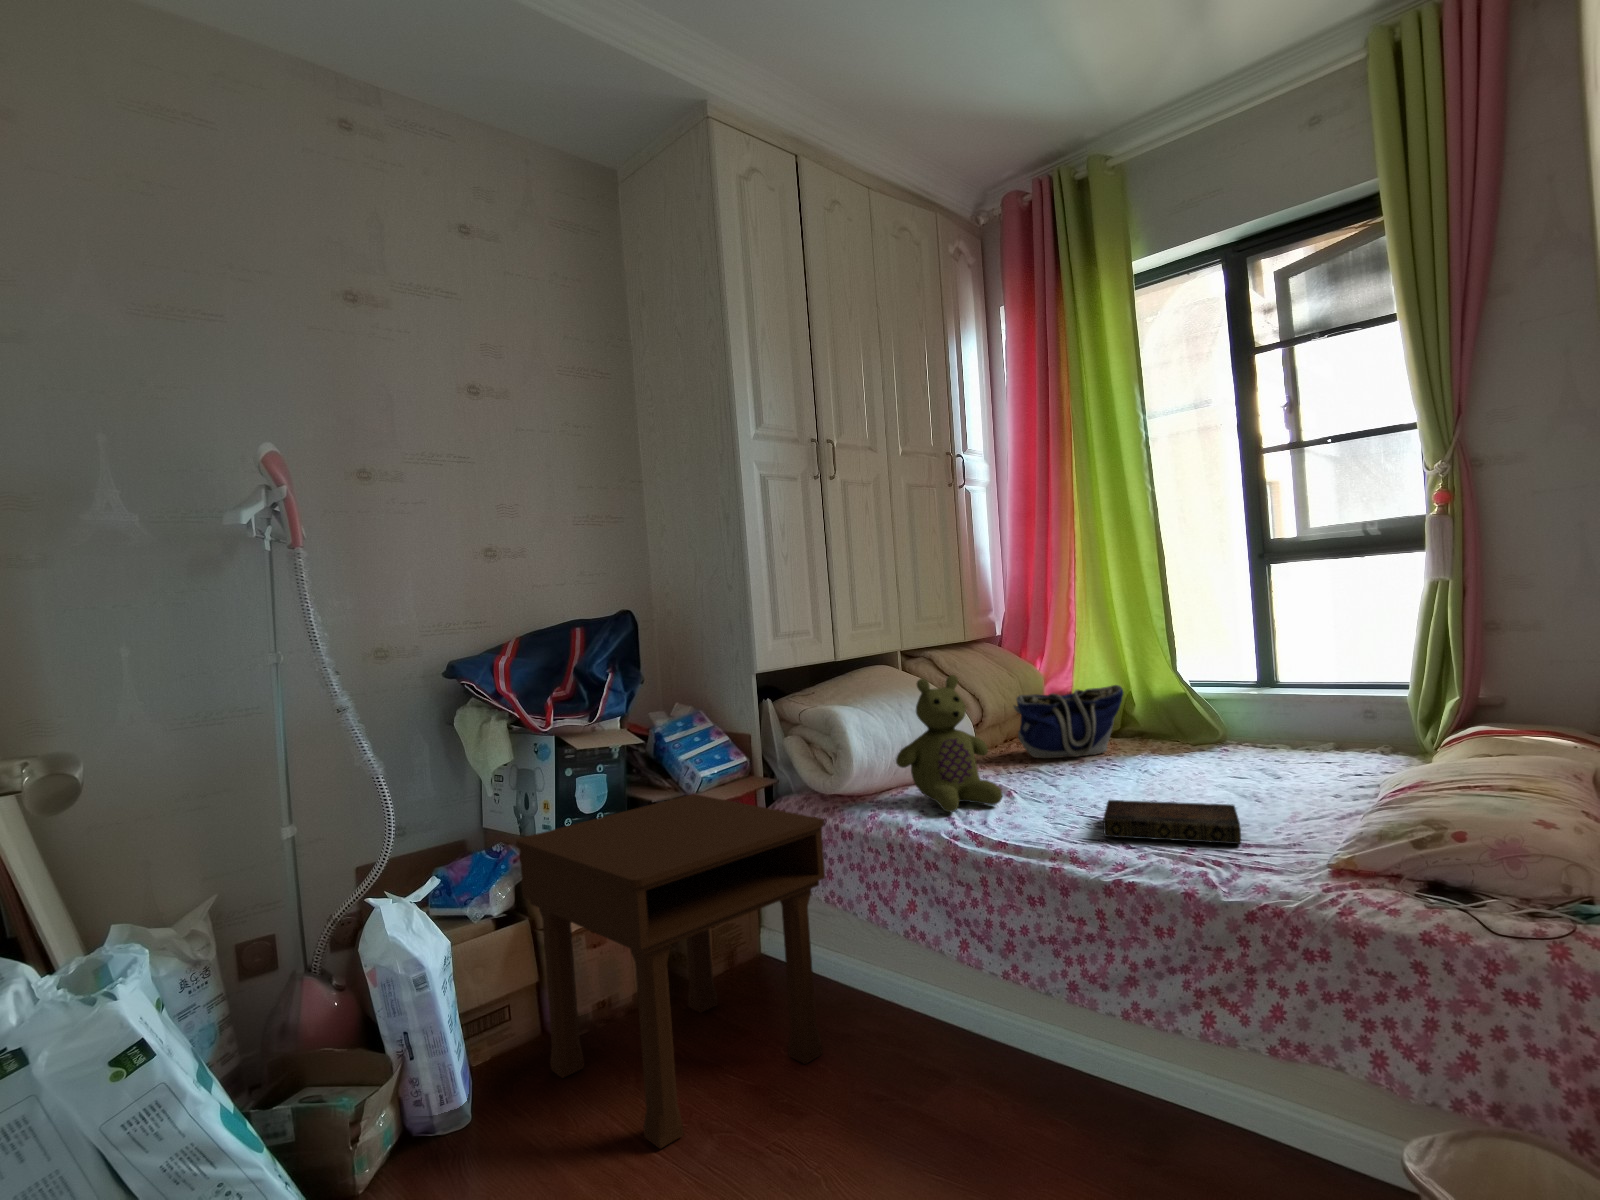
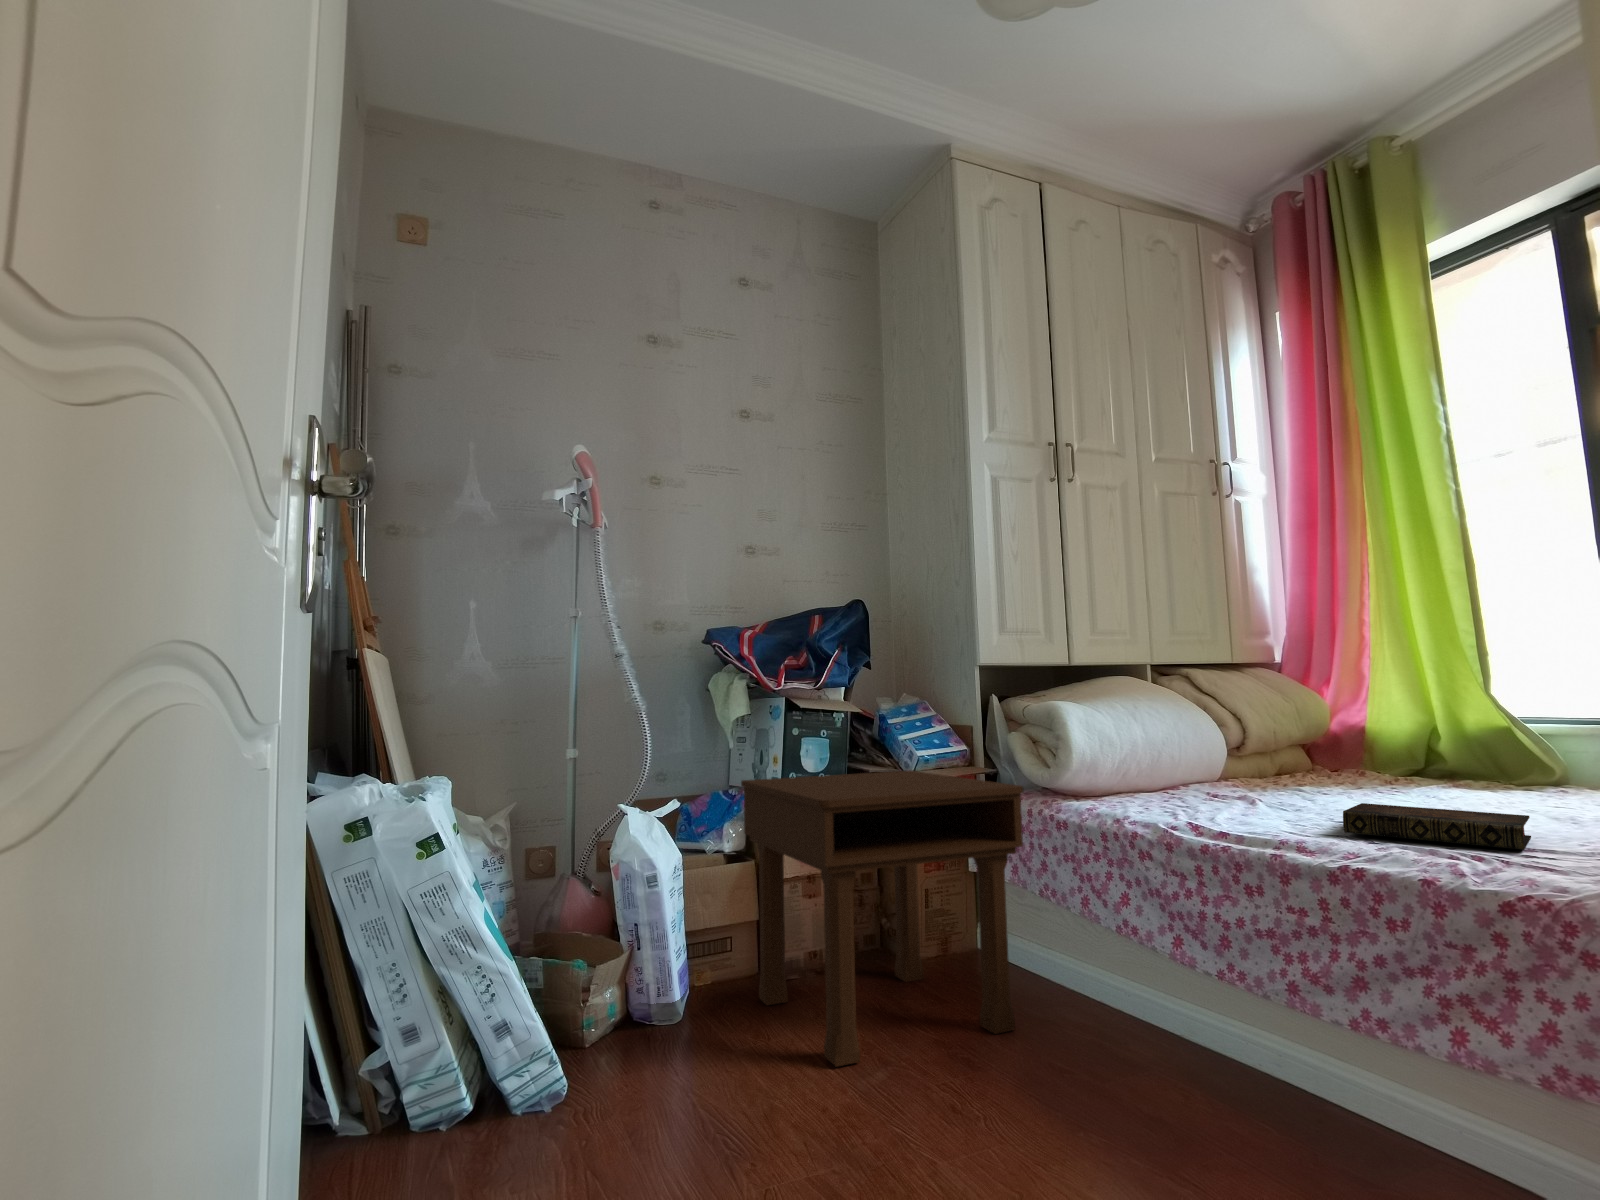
stuffed bear: present [896,675,1003,812] -> none [1119,670,1239,808]
tote bag: present [1014,685,1123,758] -> none [1275,707,1418,787]

